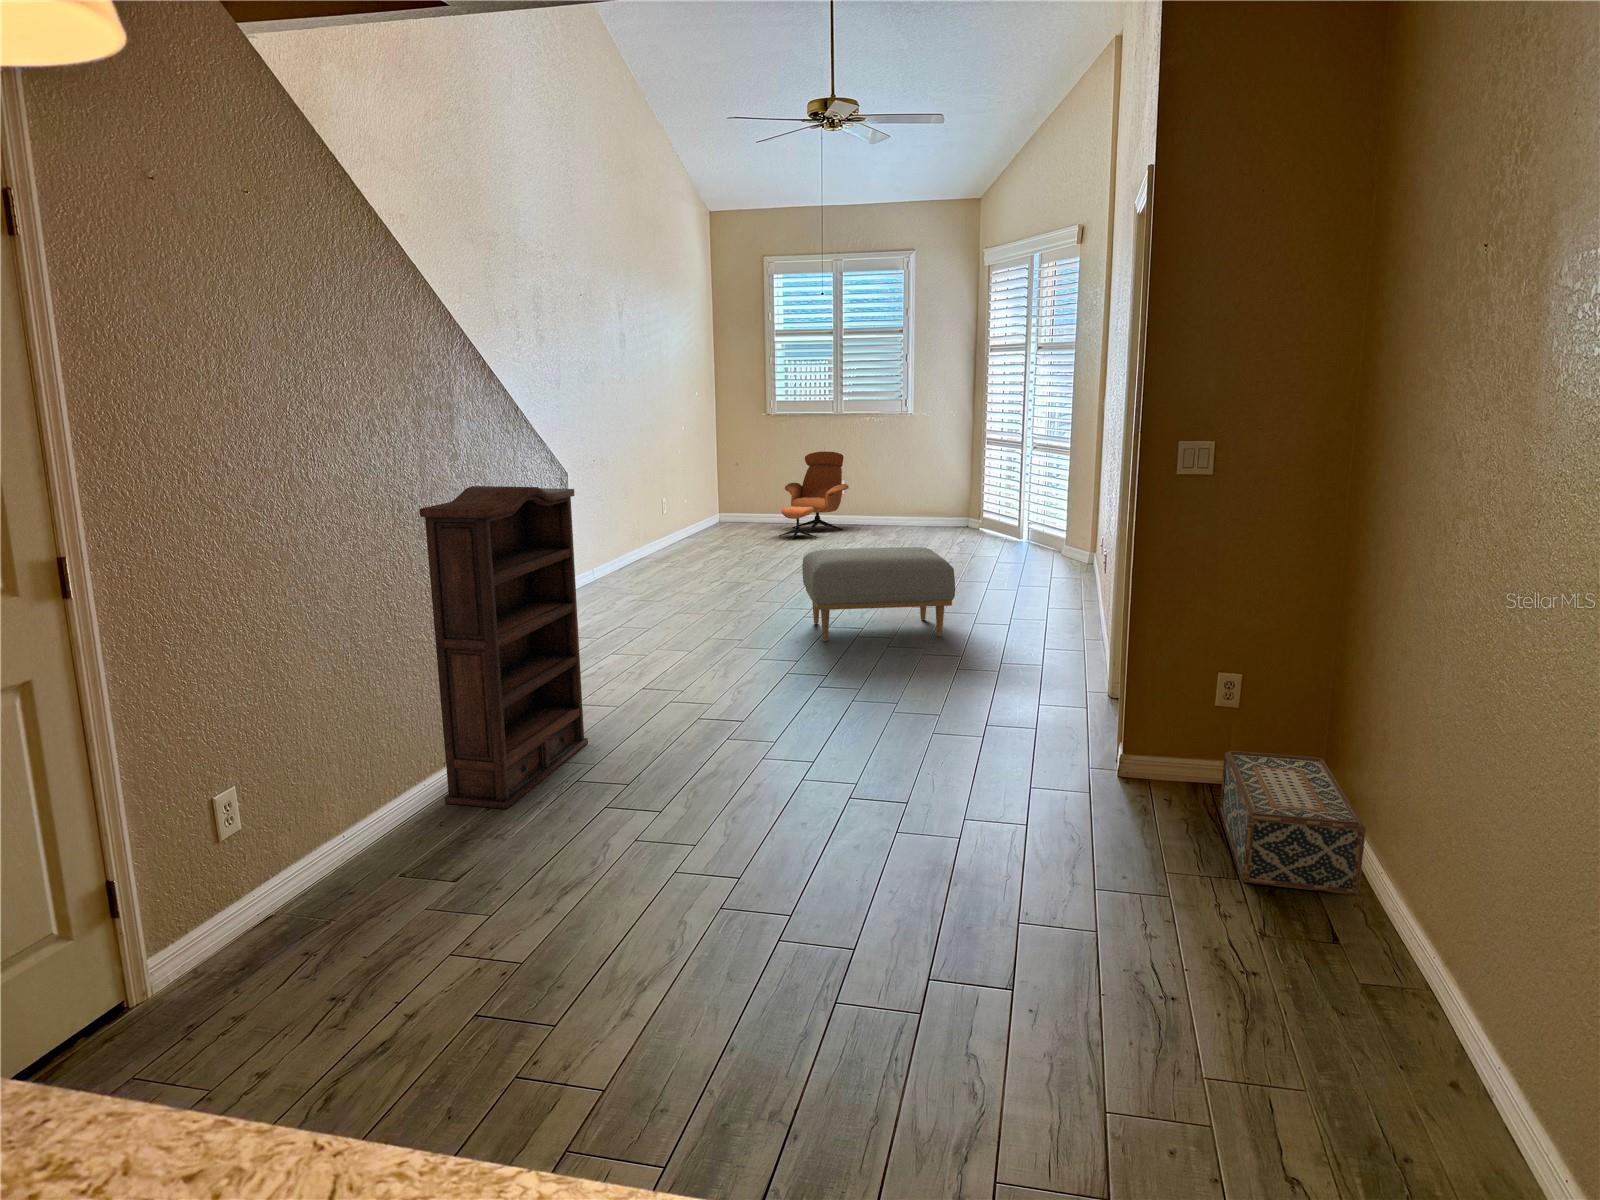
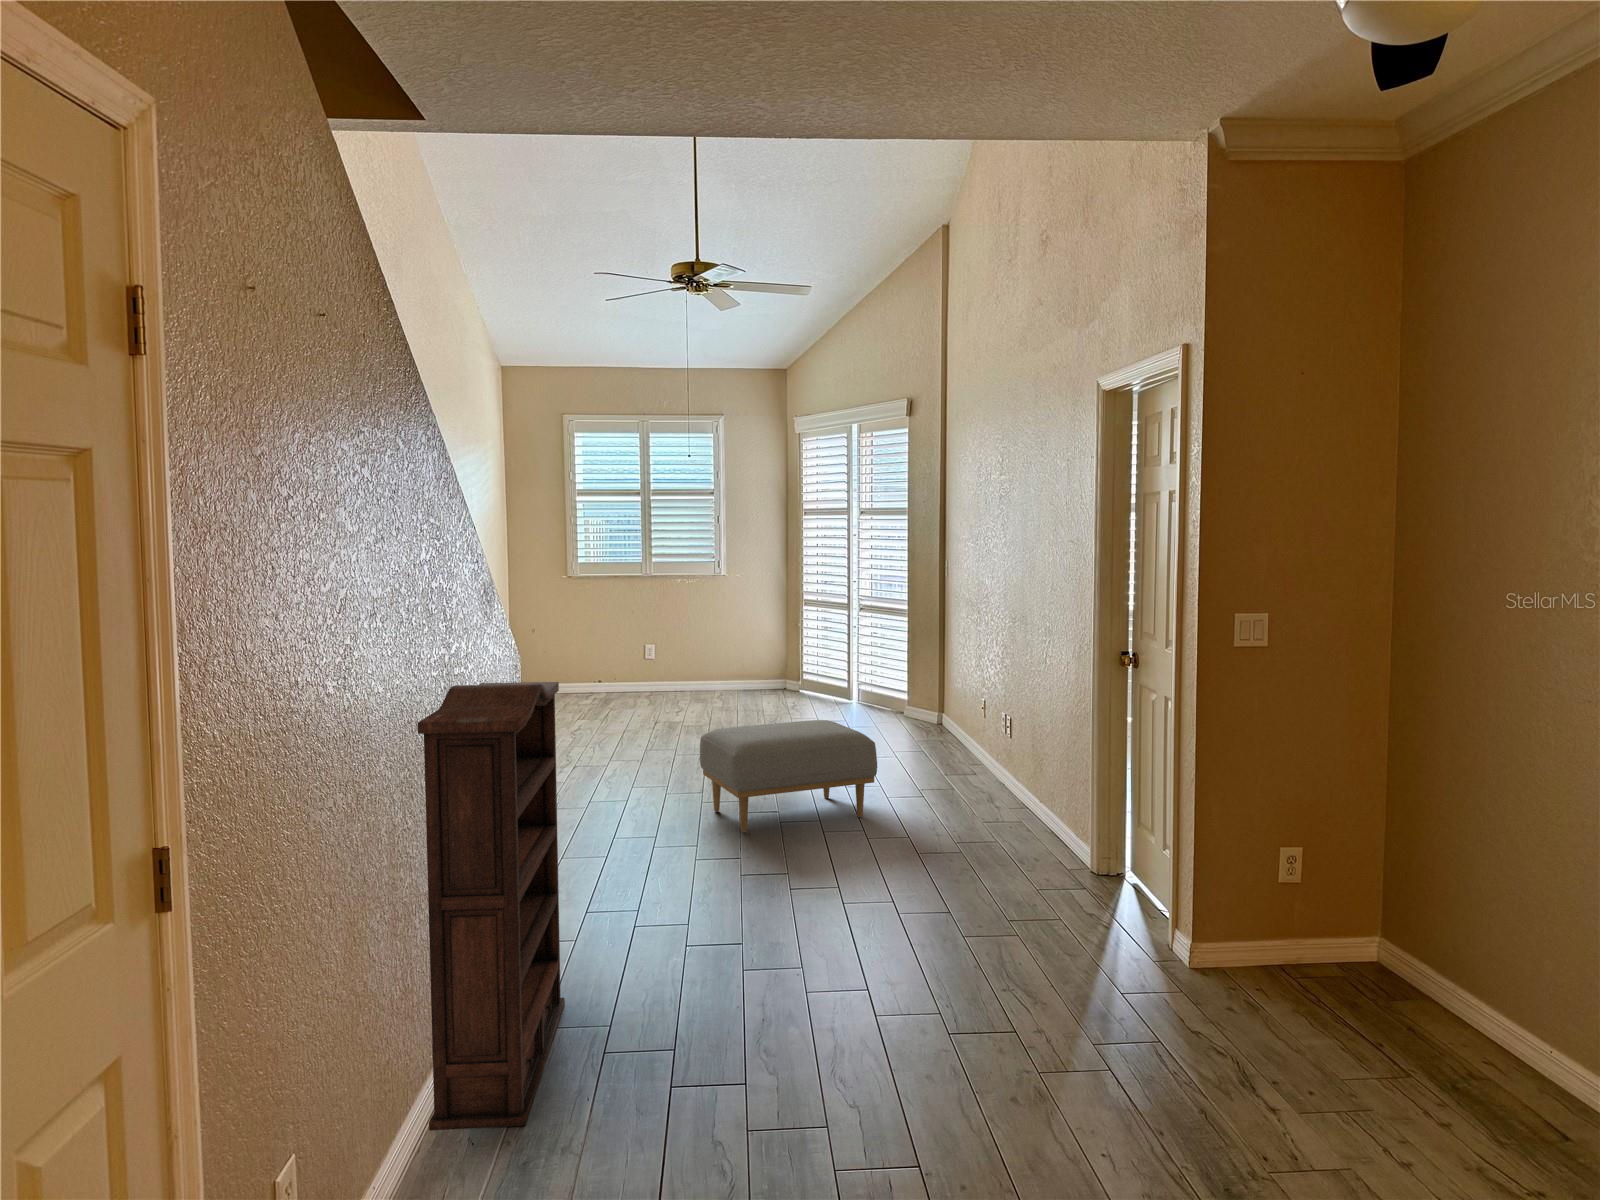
lounge chair: present [779,451,849,540] -> none [592,615,662,712]
woven basket: present [1220,751,1366,895] -> none [1316,933,1537,1090]

